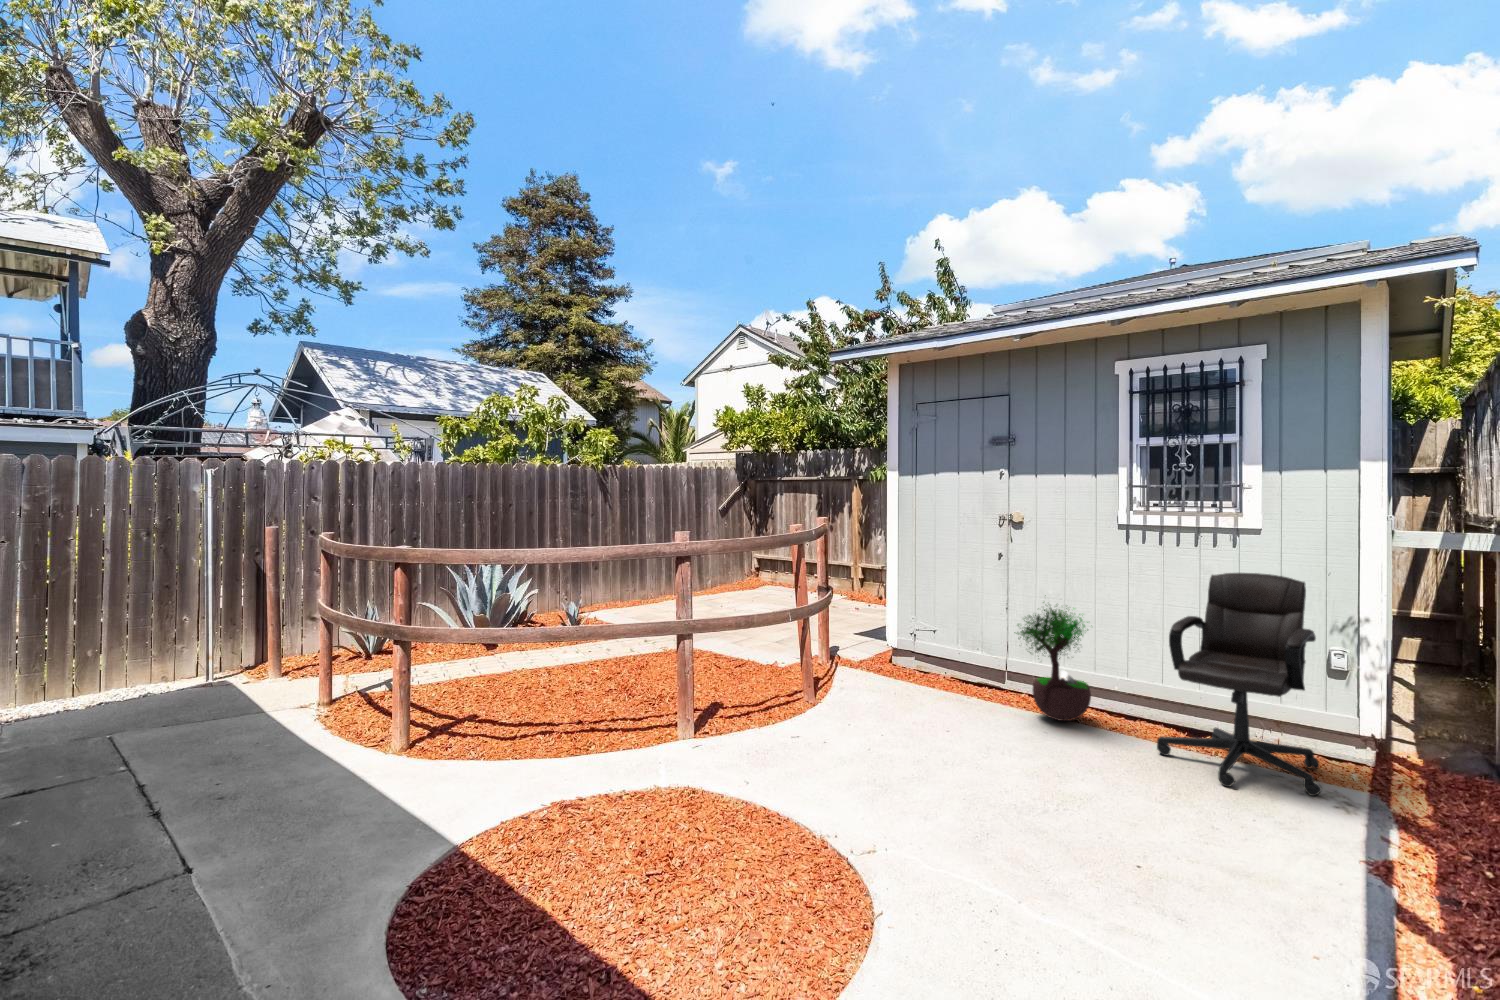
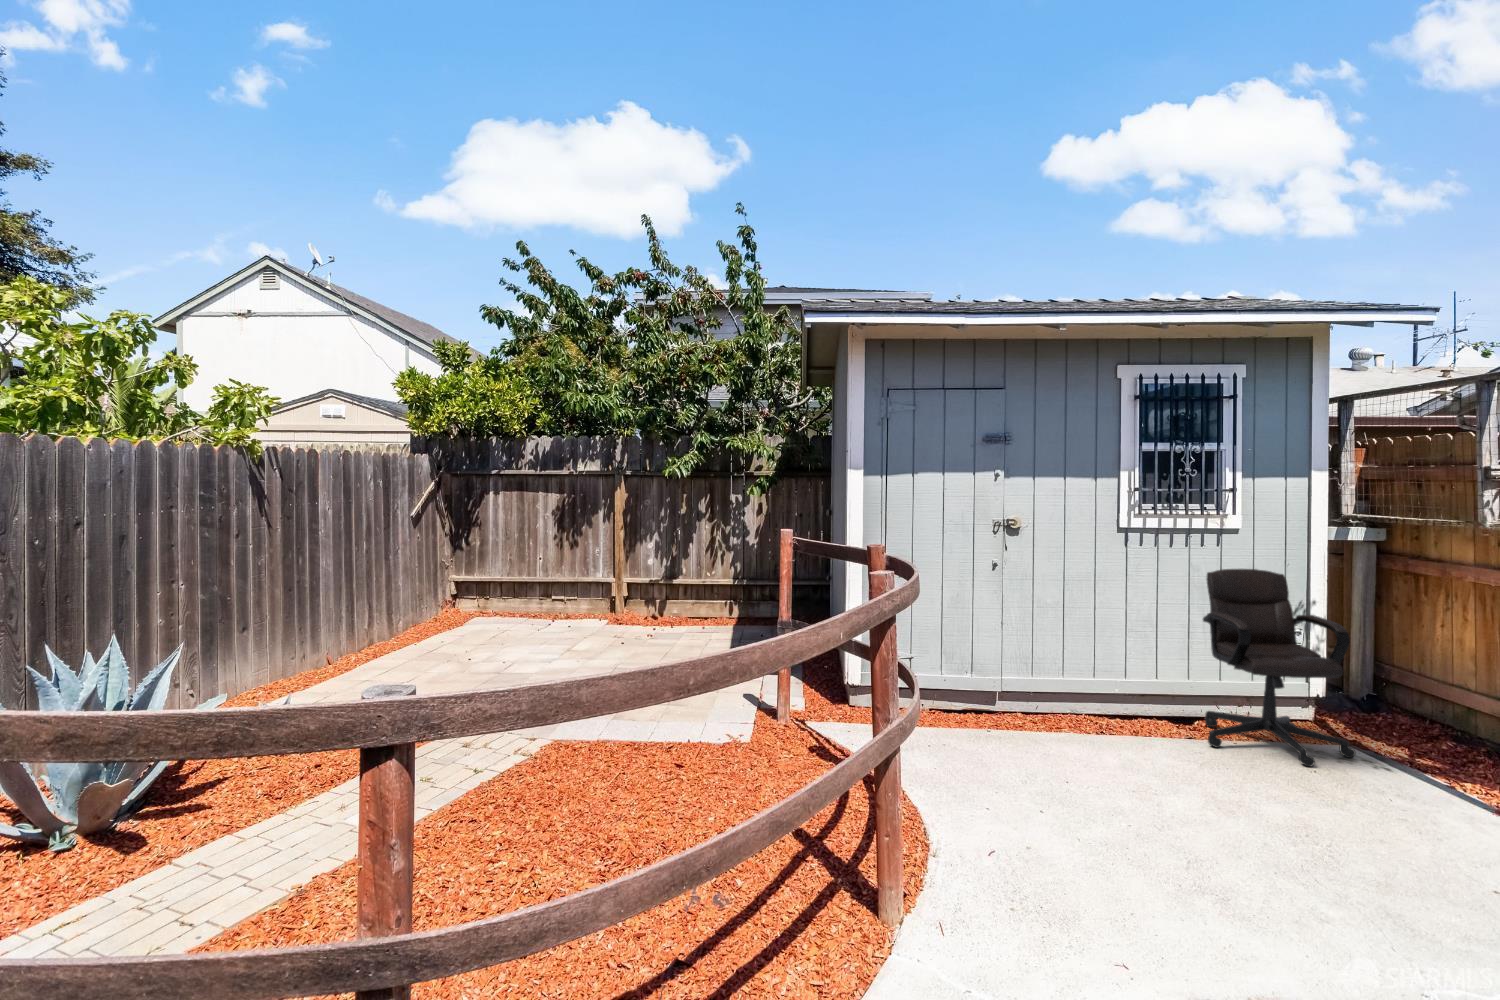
potted tree: present [1016,602,1091,721] -> none [1054,604,1135,732]

